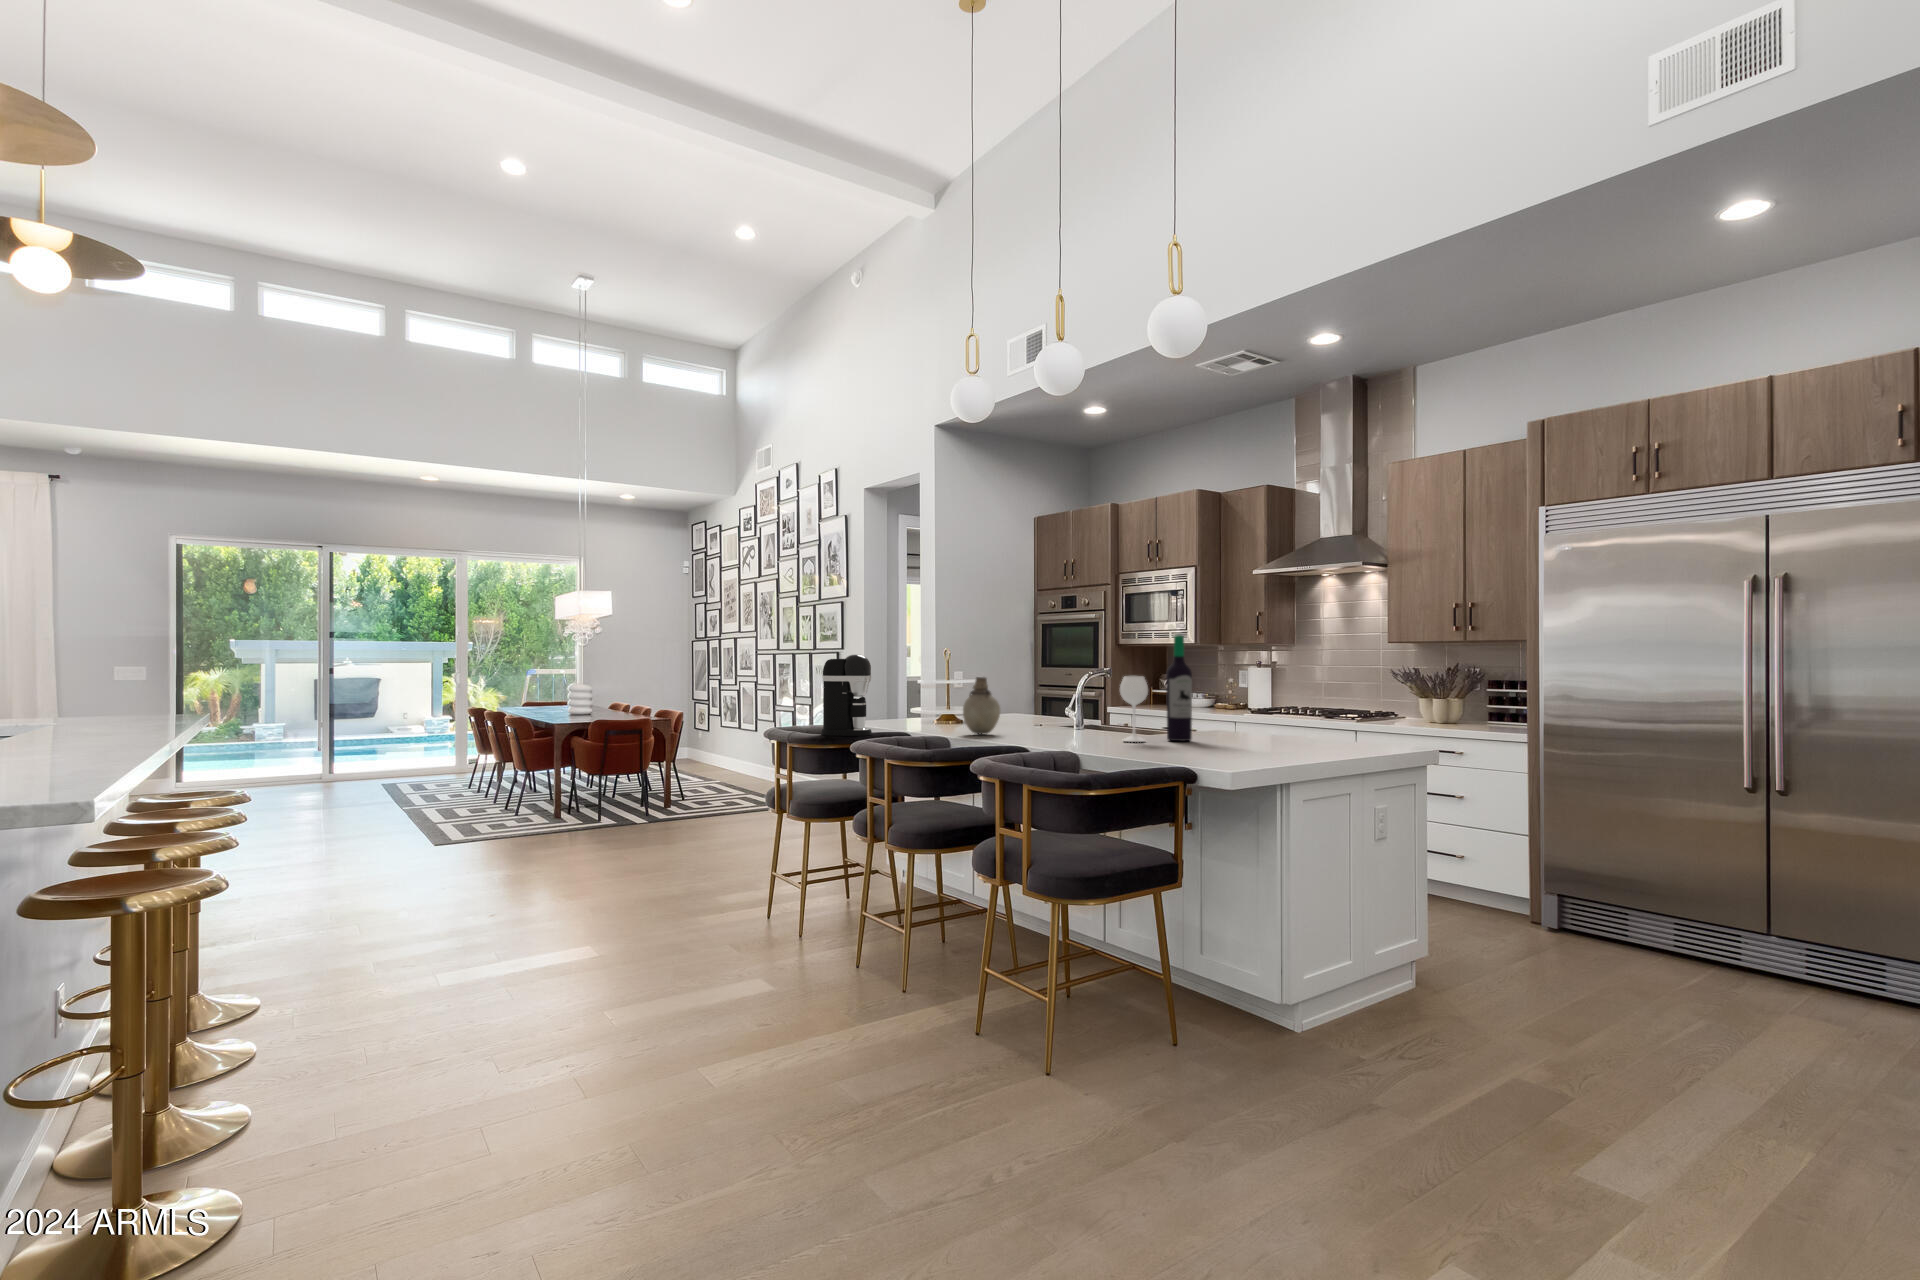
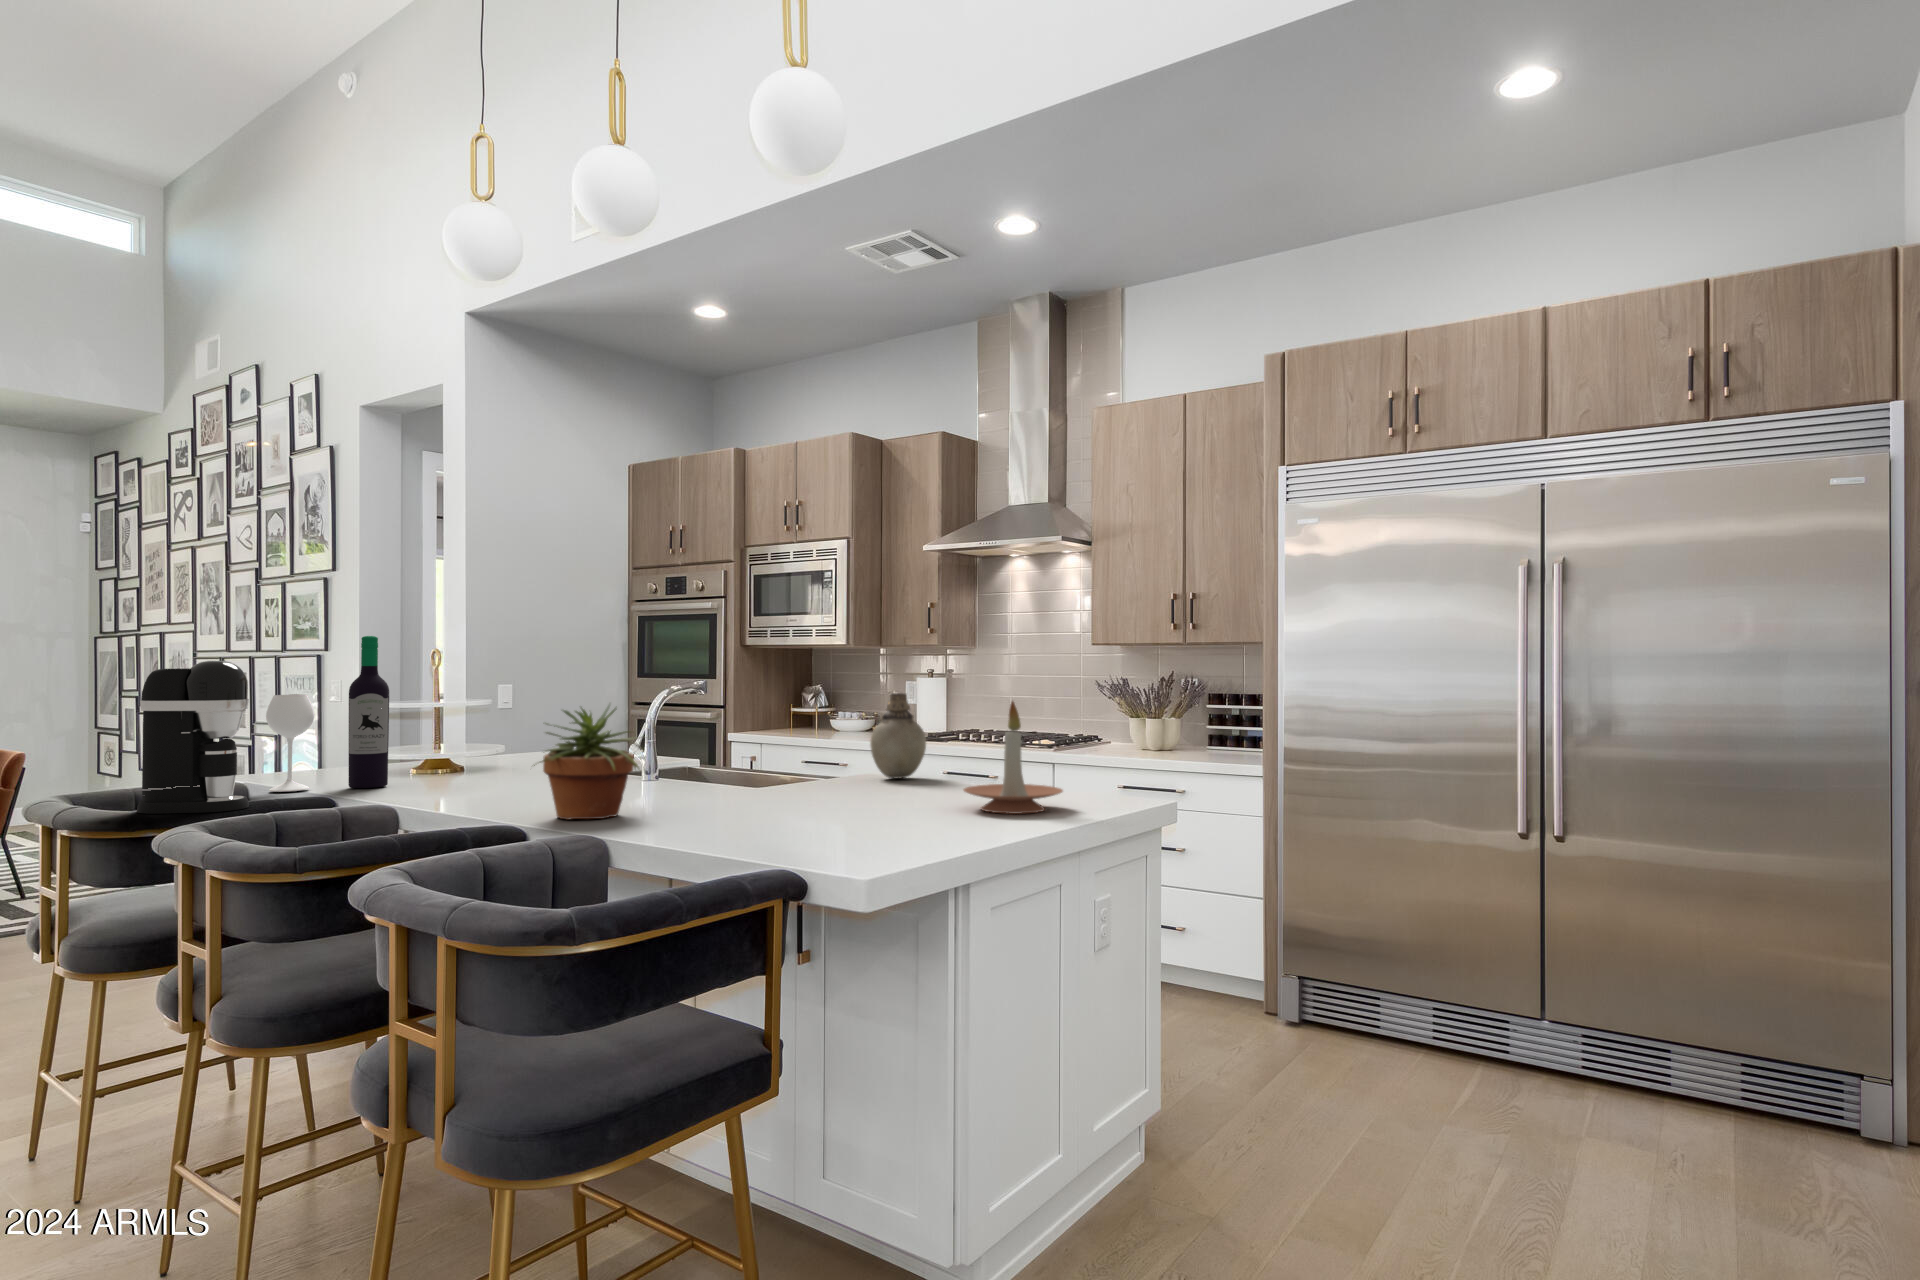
wine bottle: present [1120,635,1192,742] -> present [266,636,389,792]
vase: present [963,677,1000,734] -> present [870,693,926,778]
potted plant: none [1029,678,1090,744] -> present [534,704,639,820]
candle holder: none [1285,679,1354,750] -> present [964,701,1063,814]

